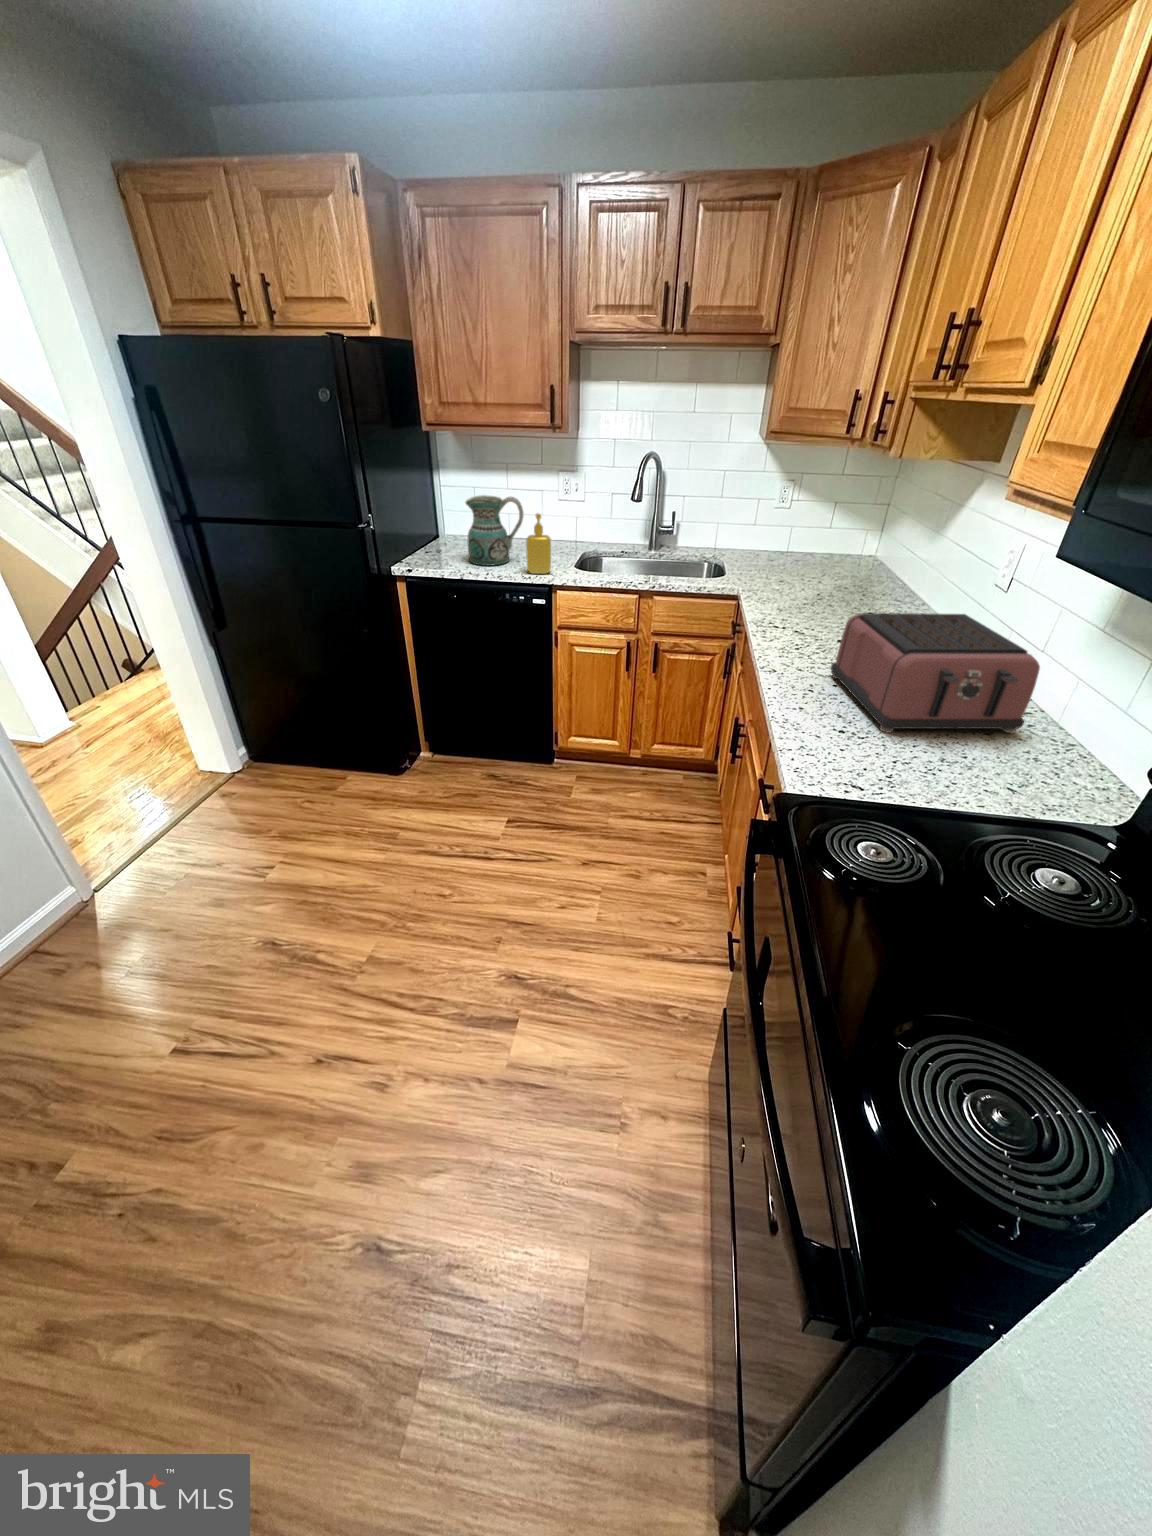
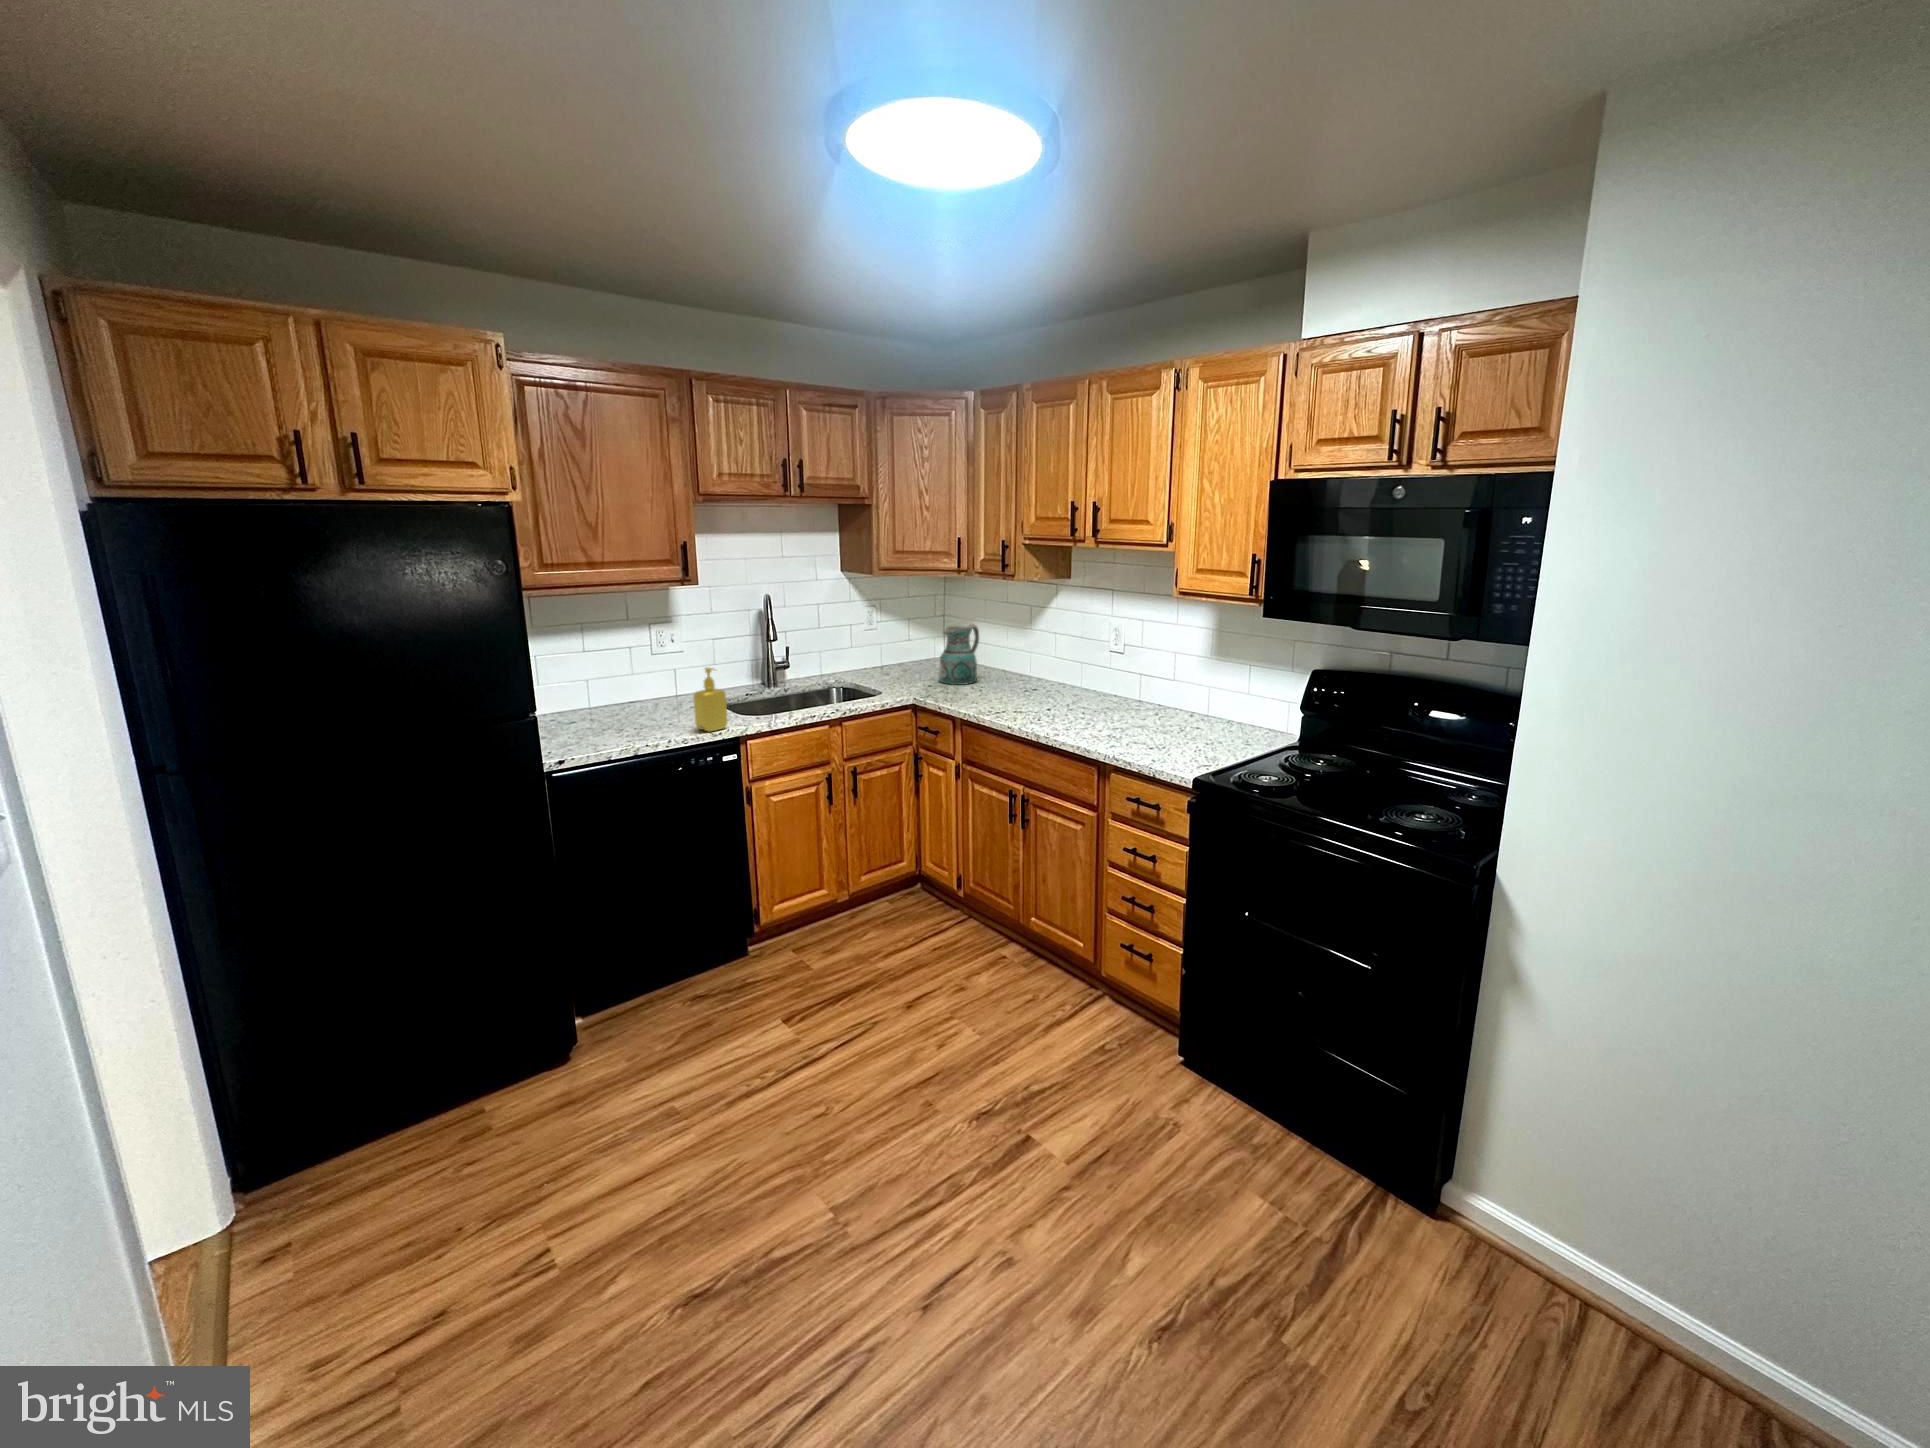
ceramic pitcher: present [466,495,523,566] -> present [939,624,979,685]
toaster: present [831,613,1040,733] -> none [1085,669,1207,744]

